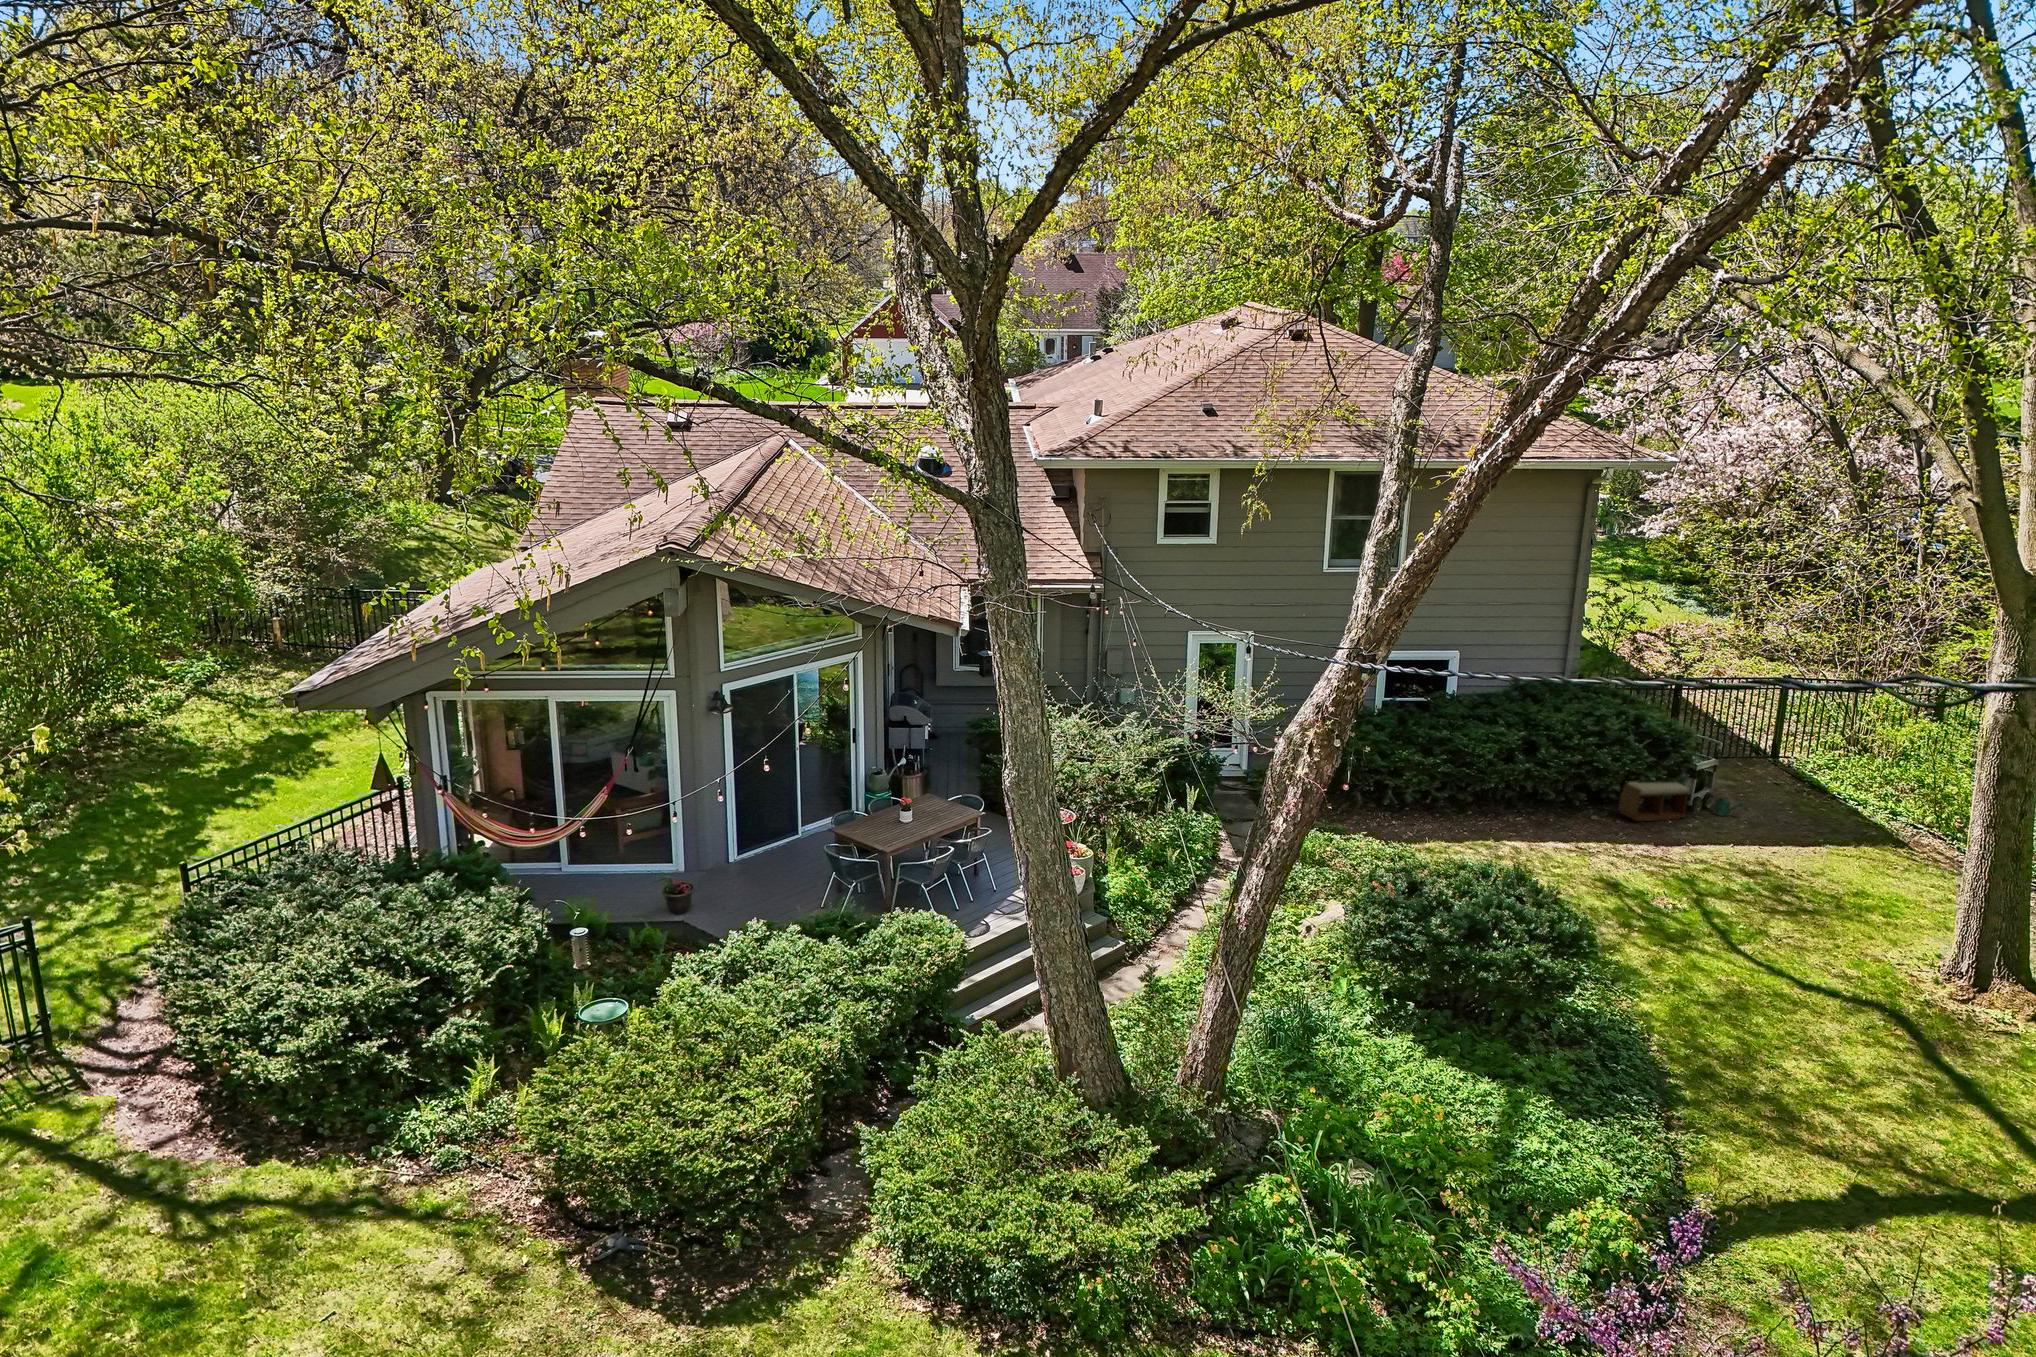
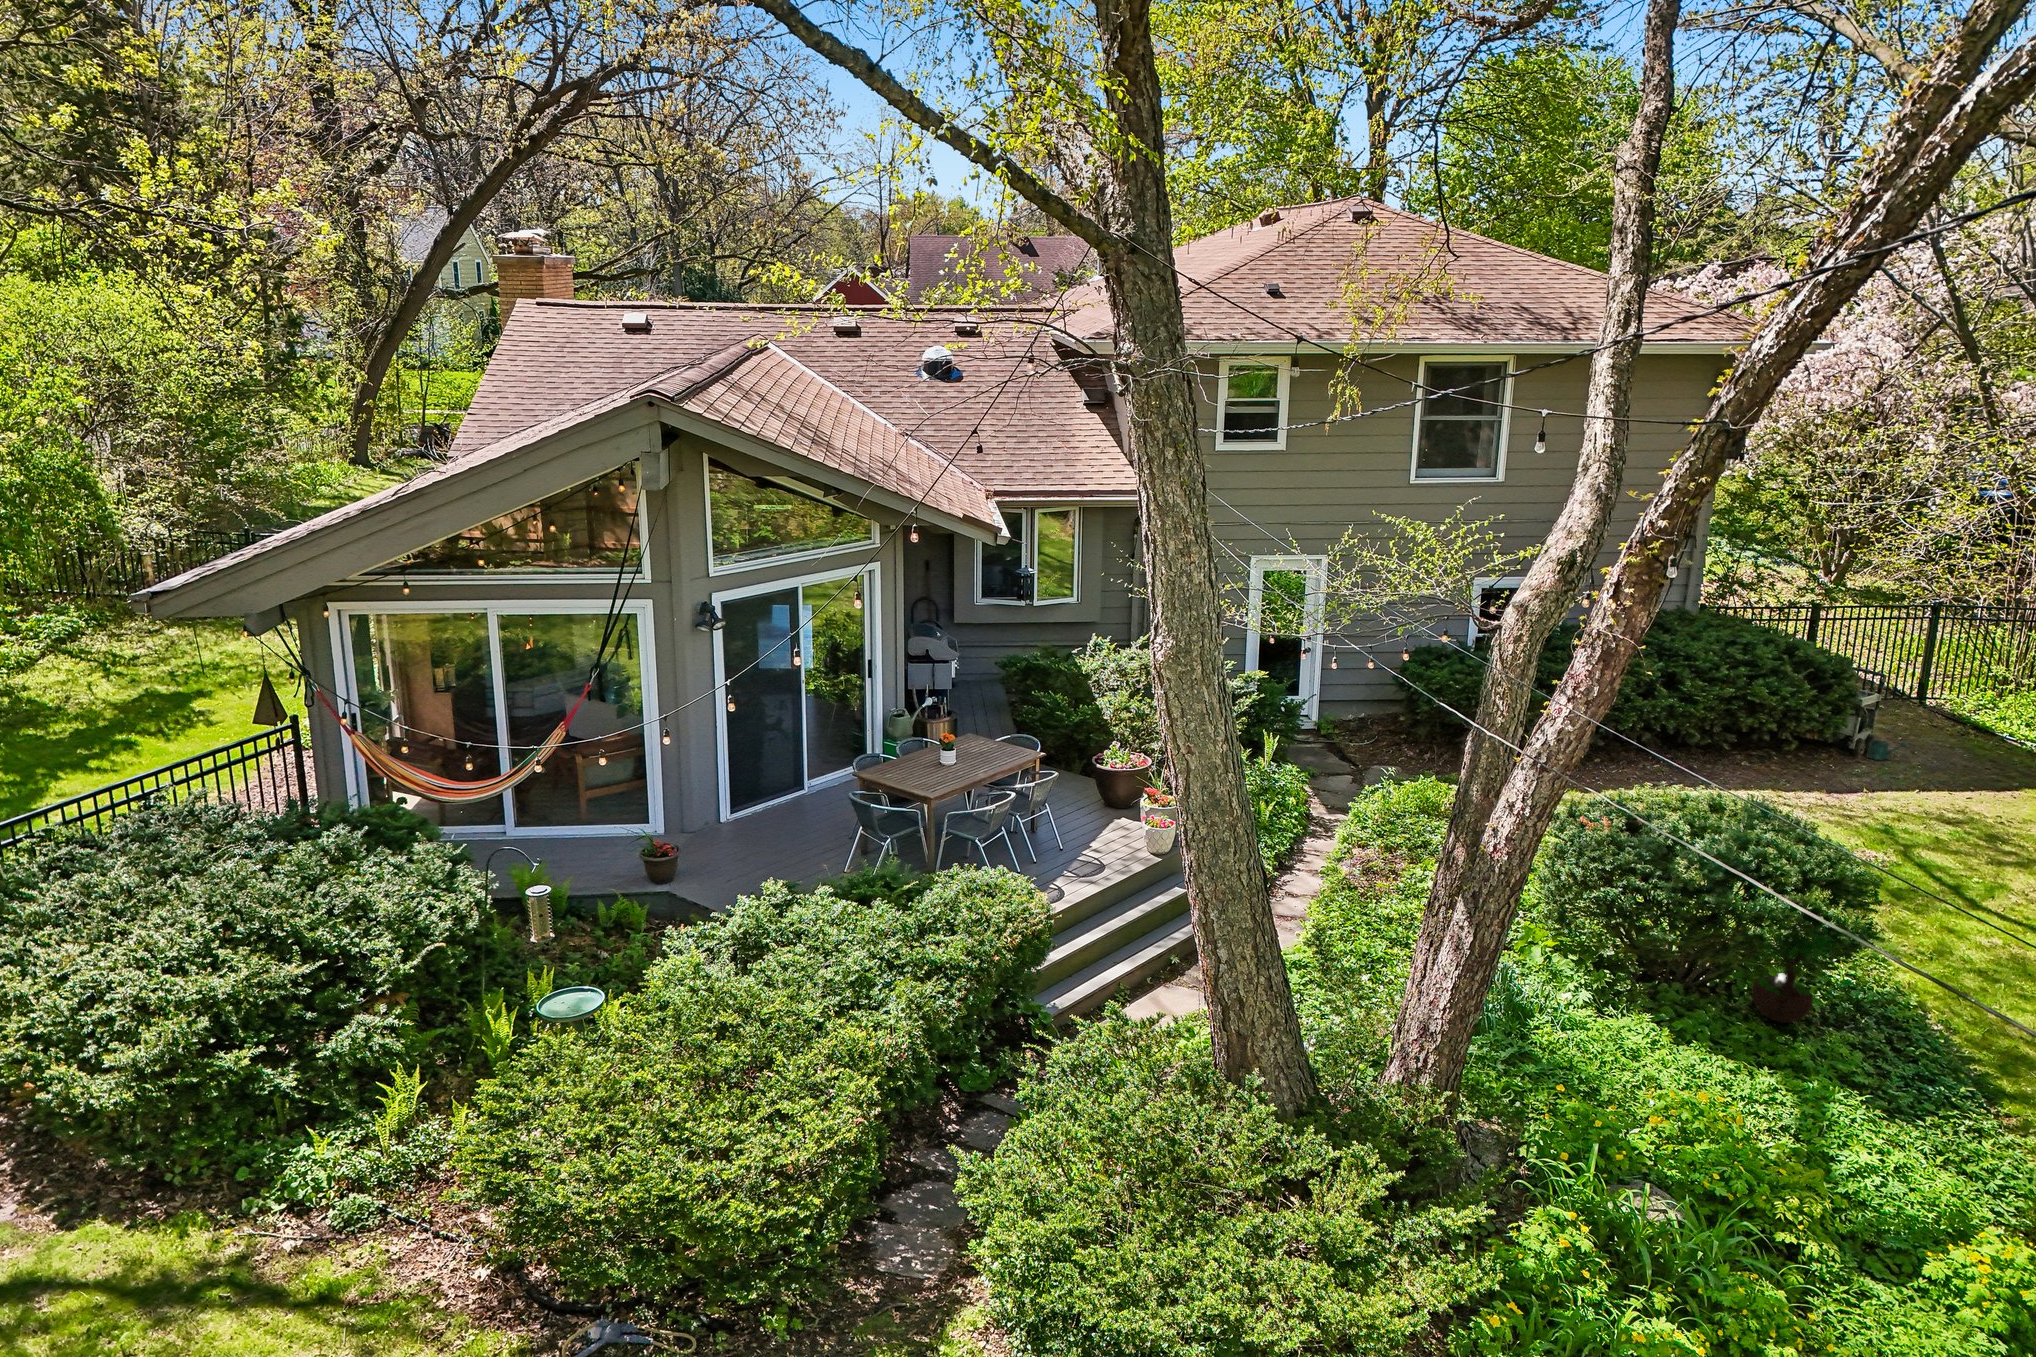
bench: present [1618,782,1690,821] -> none [1758,719,1844,767]
potted tree: none [1508,960,1570,1045] -> present [1752,914,1833,1023]

